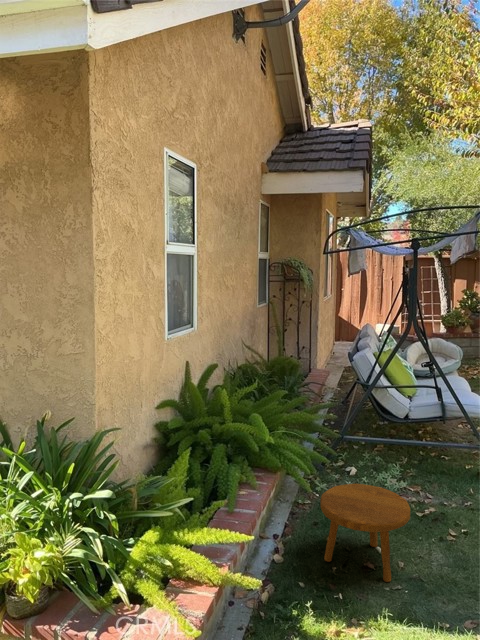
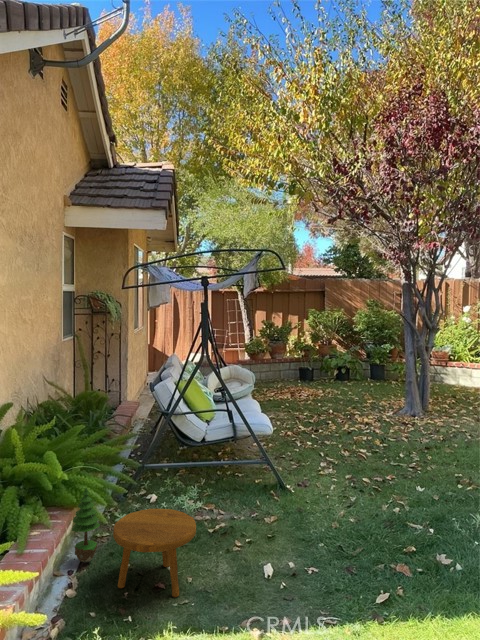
potted tree: none [277,454,305,529] -> present [72,488,100,563]

